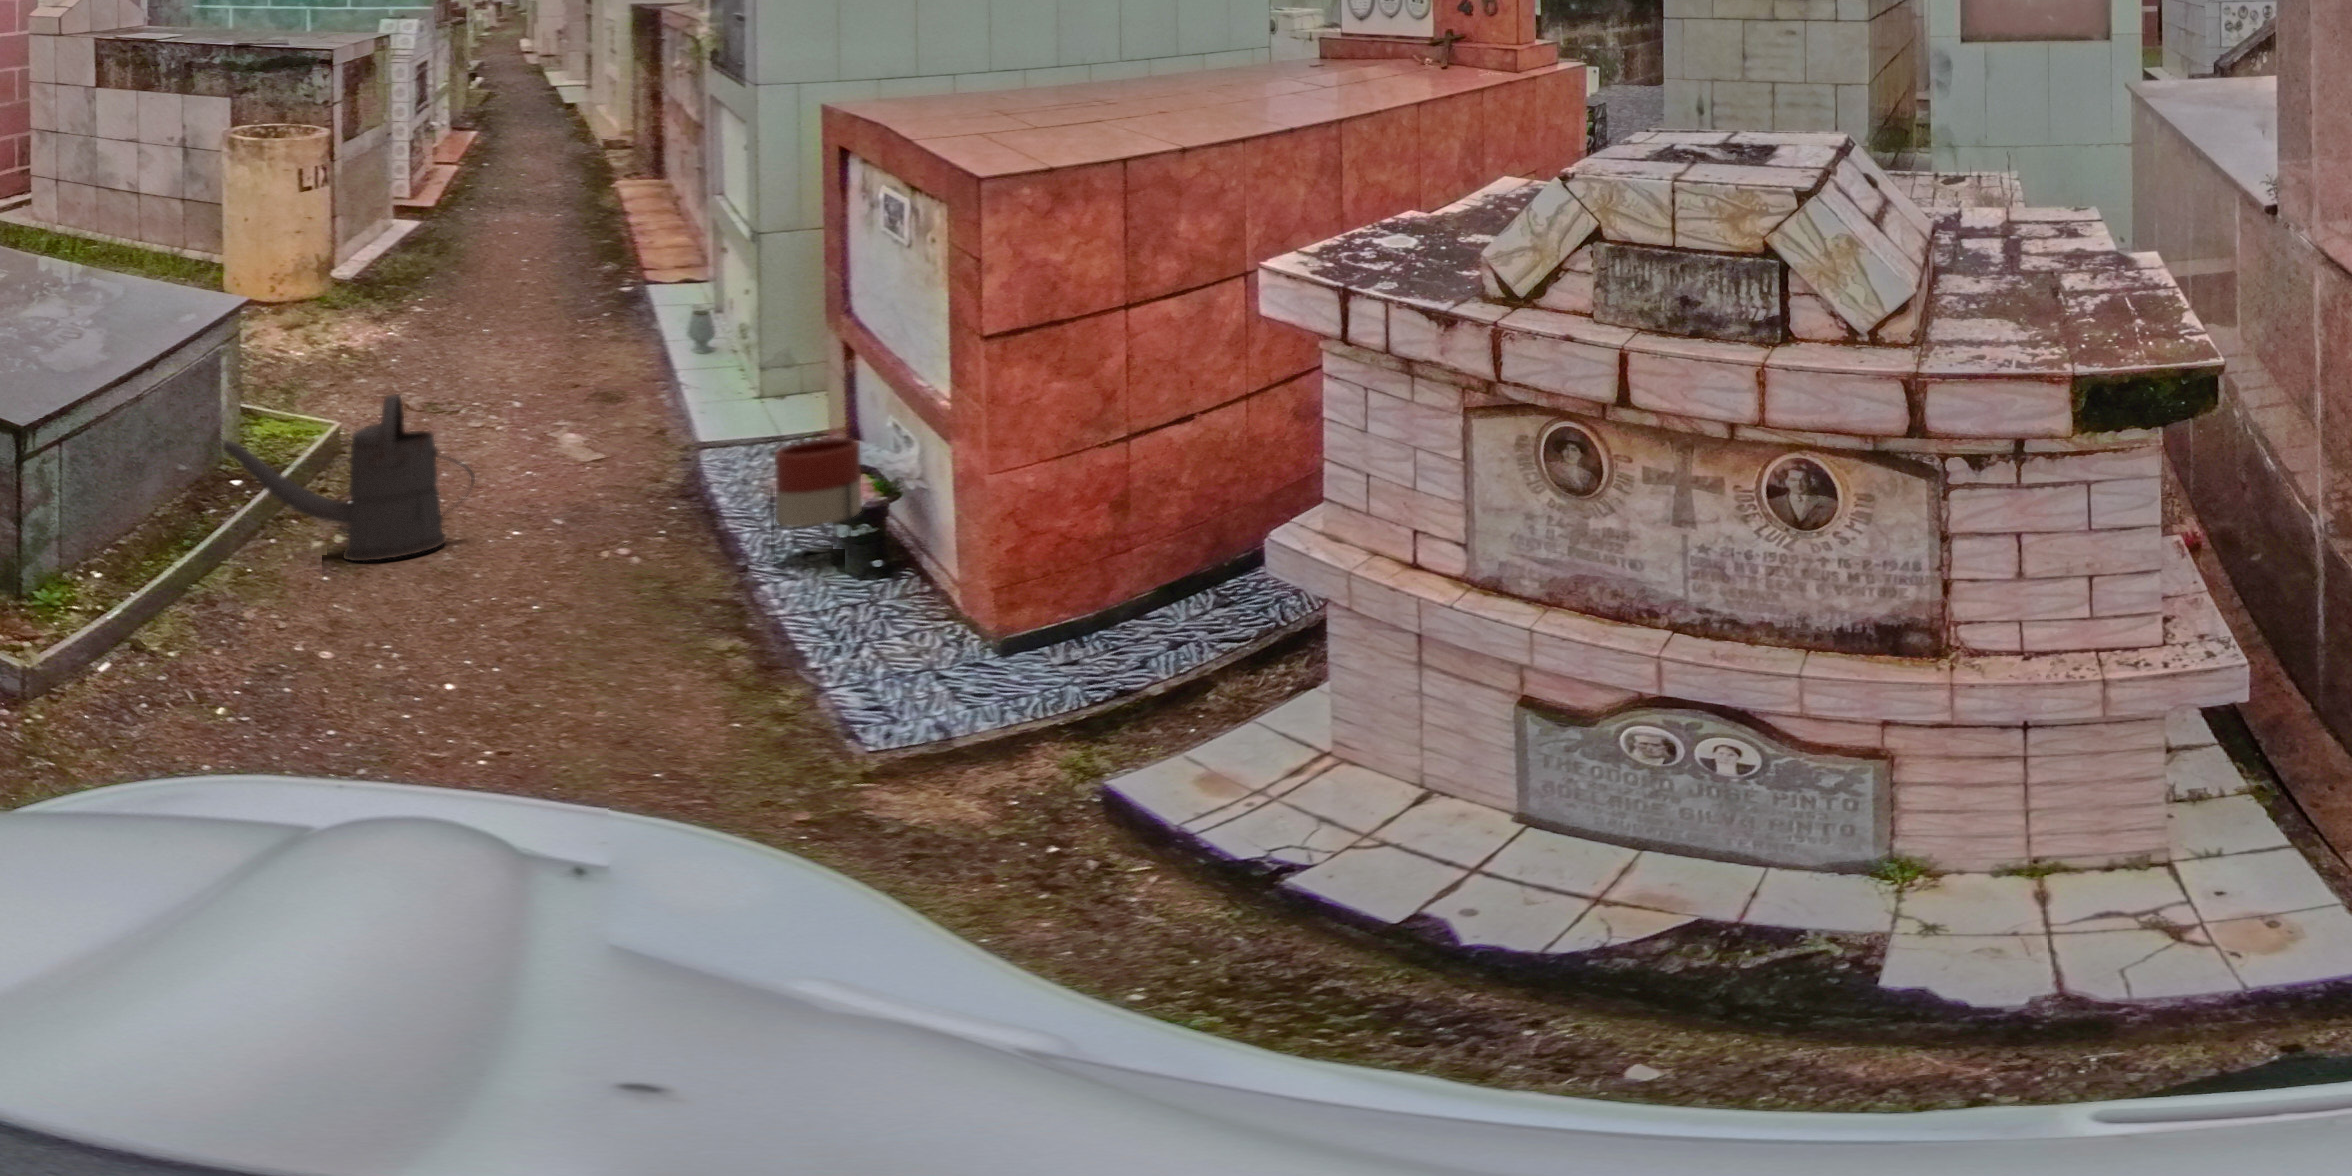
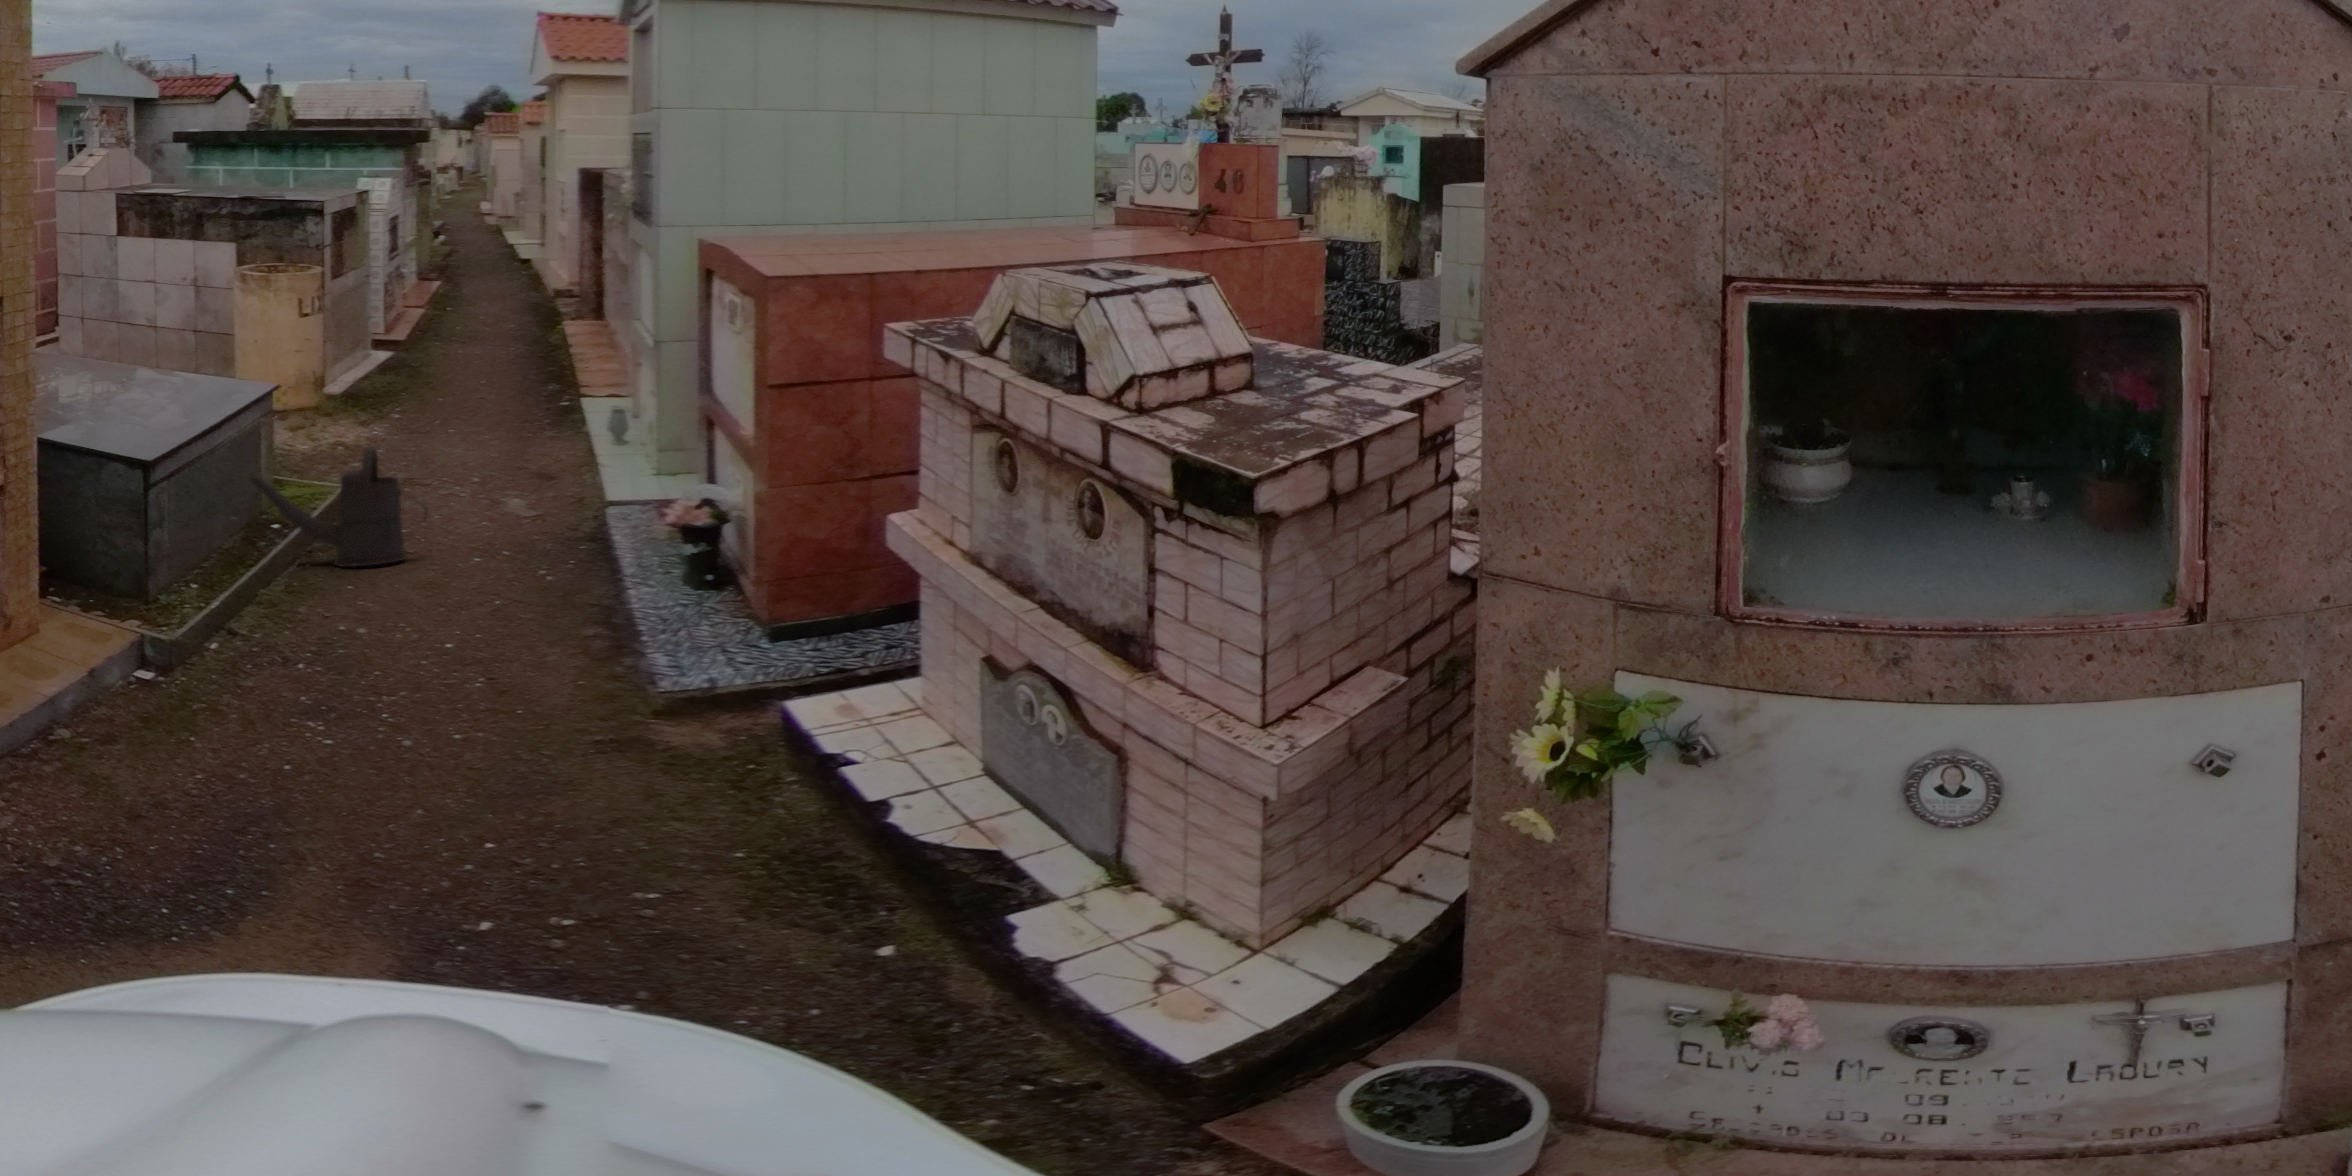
planter: present [770,438,862,561] -> none [639,492,708,582]

